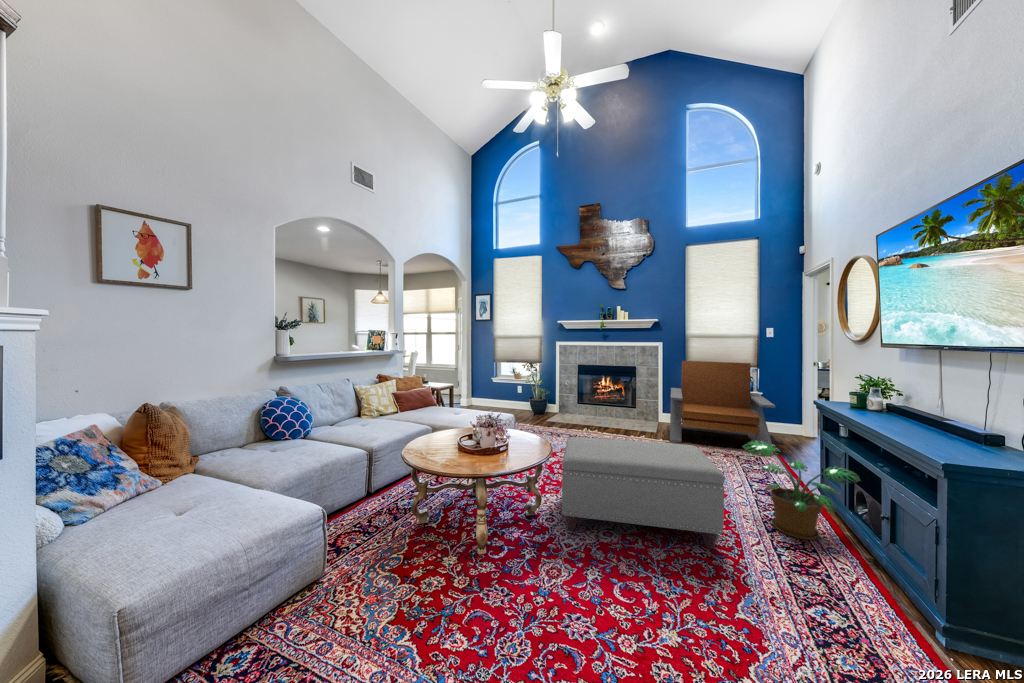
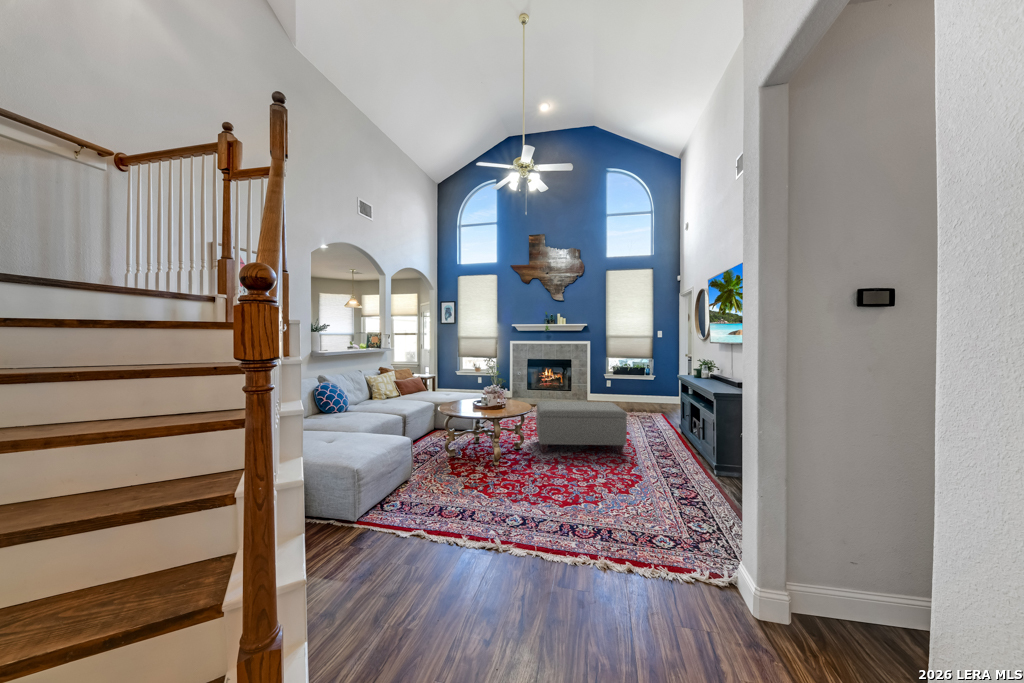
lounge chair: present [670,361,775,454] -> none [596,355,661,415]
potted plant: present [743,441,860,540] -> none [638,399,692,448]

